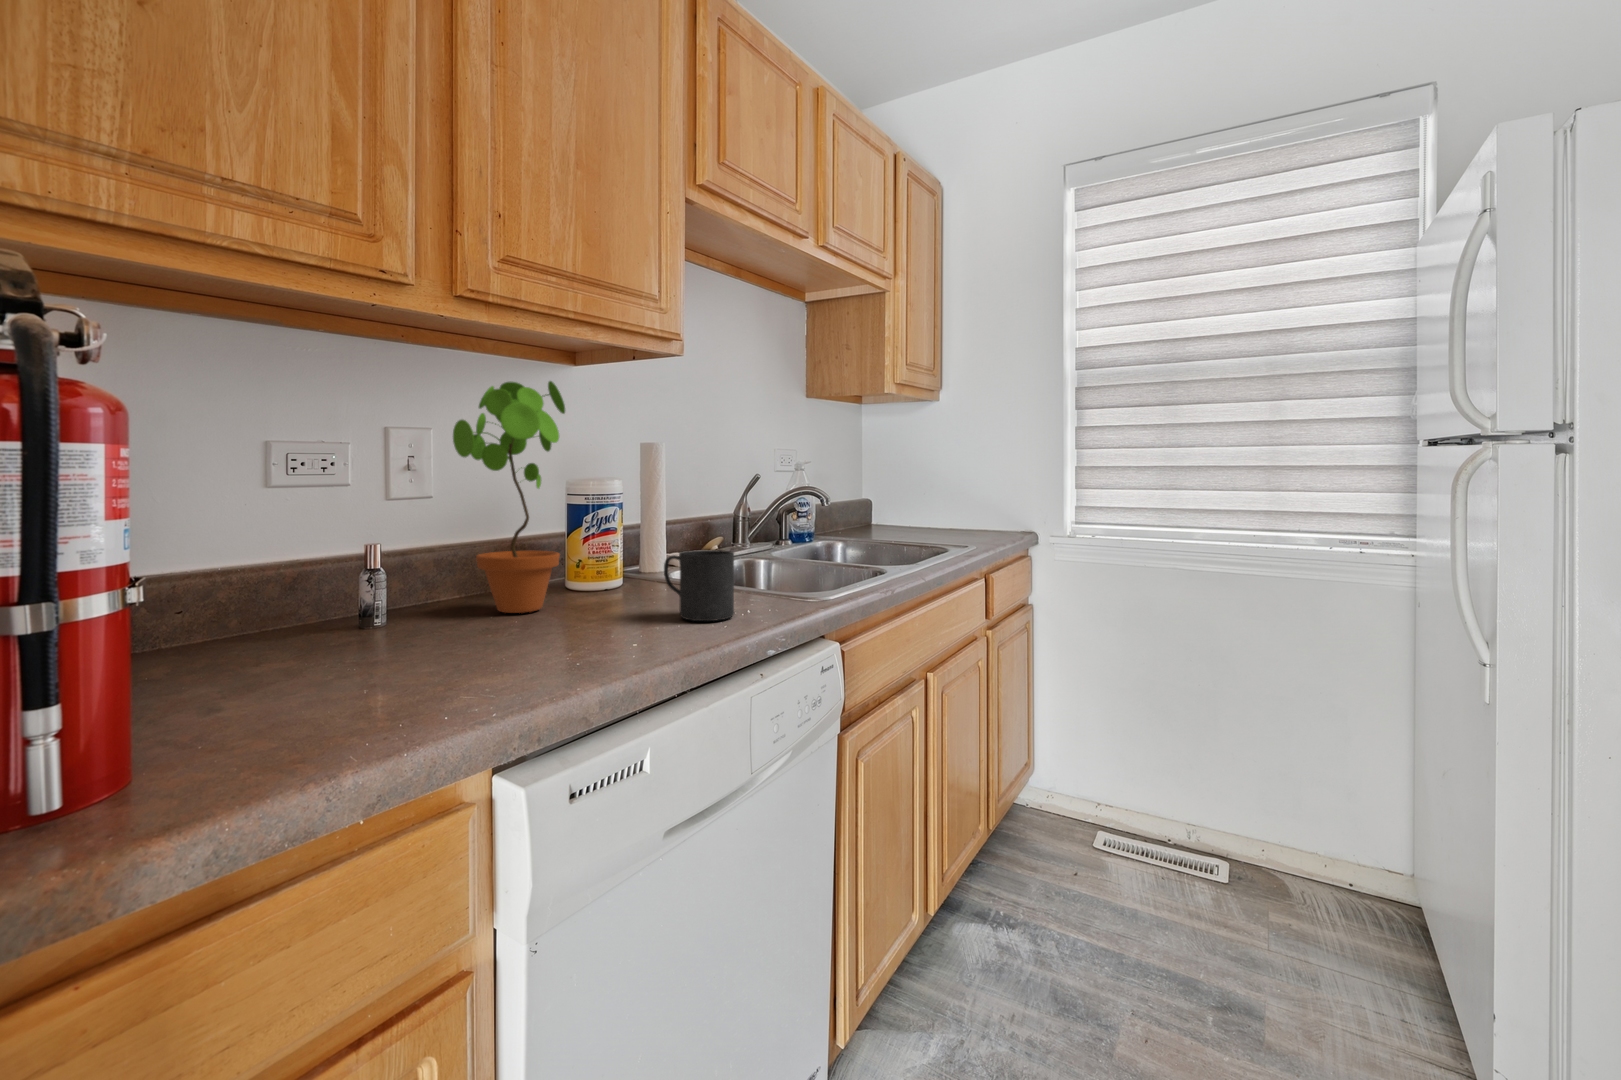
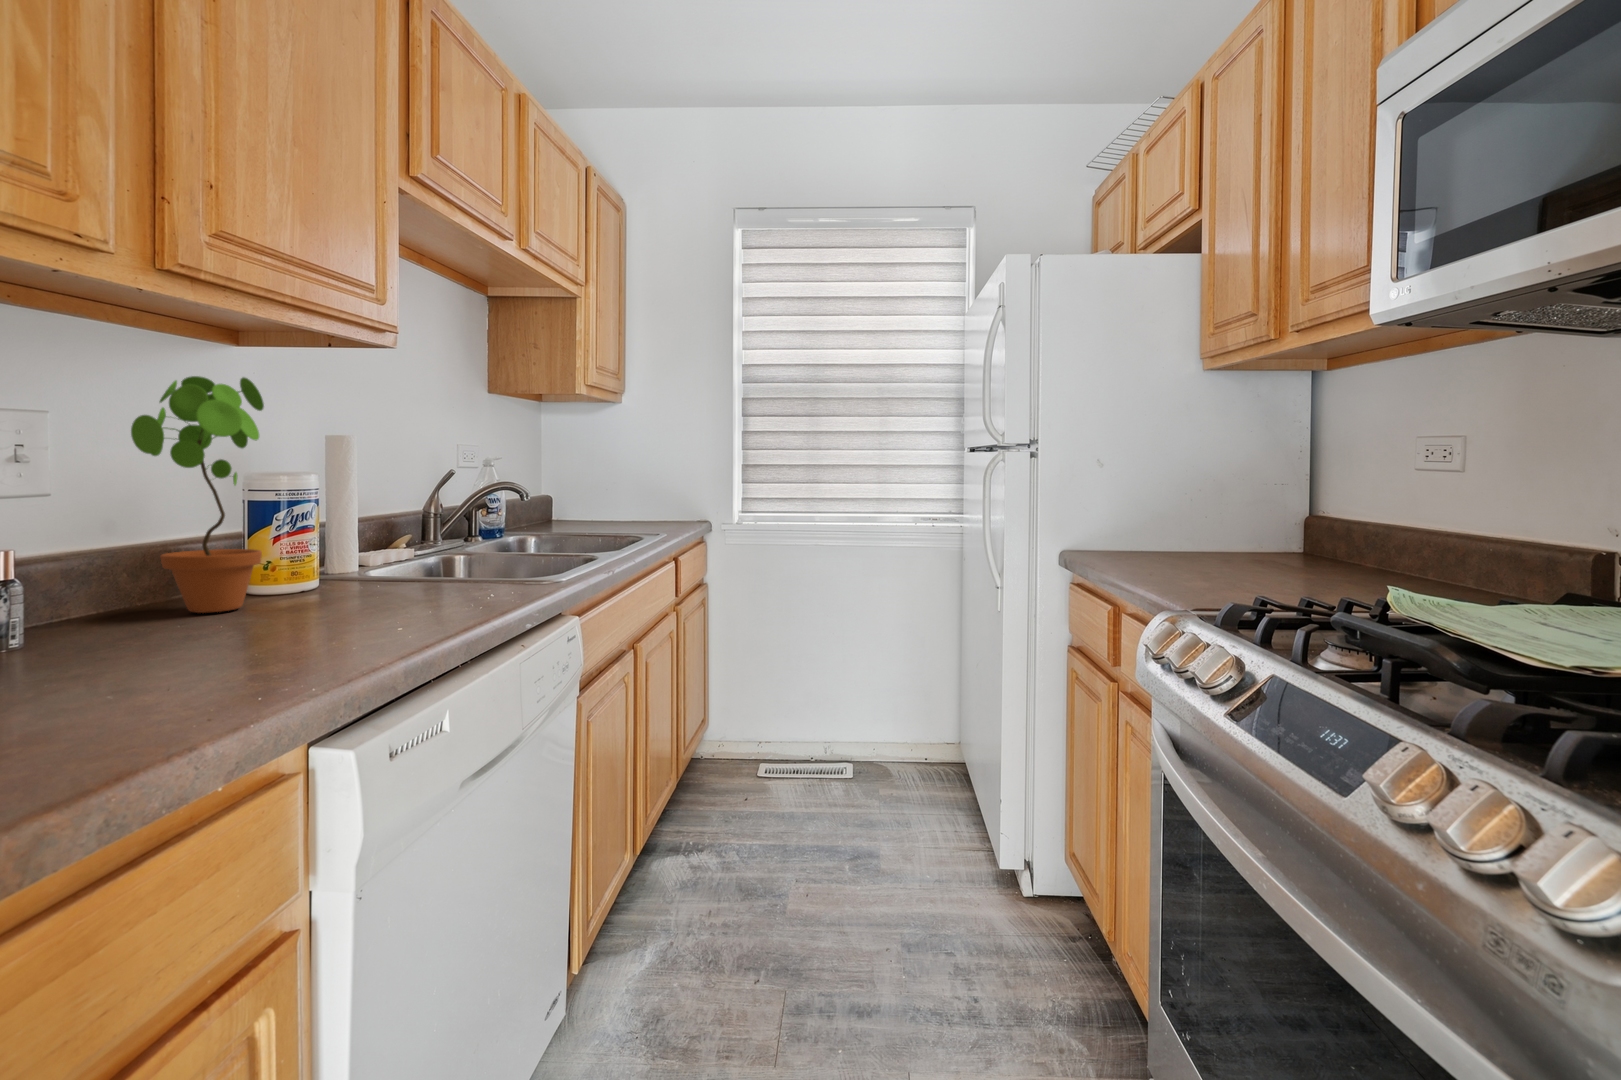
mug: present [664,550,734,621] -> none [386,542,460,606]

